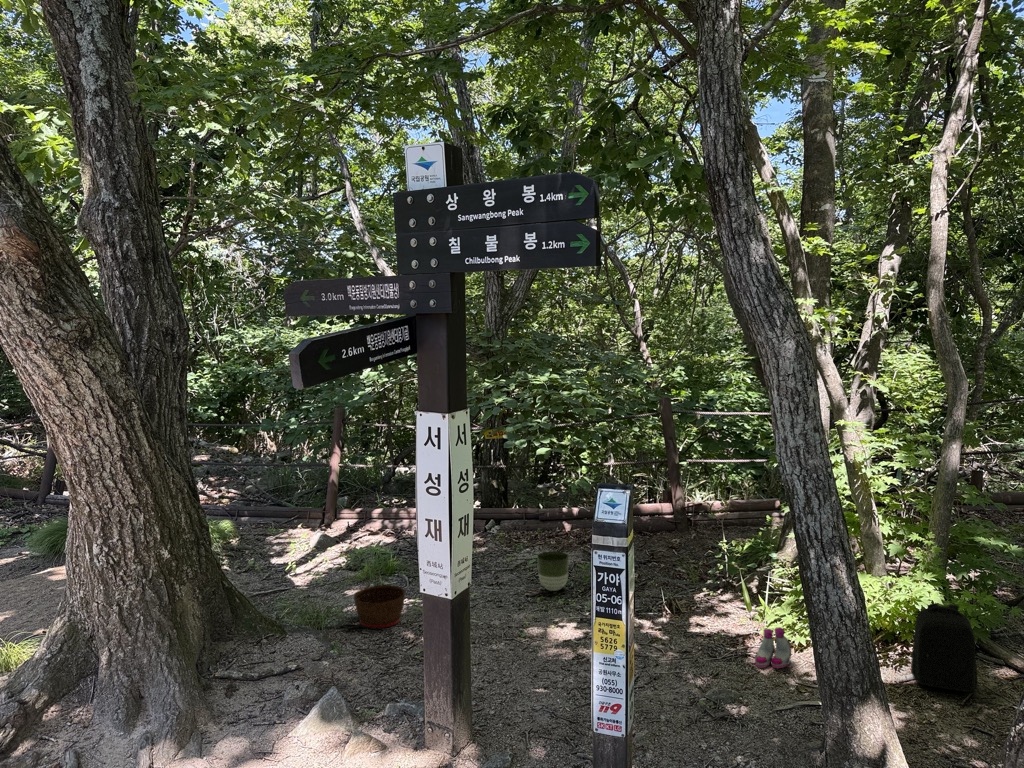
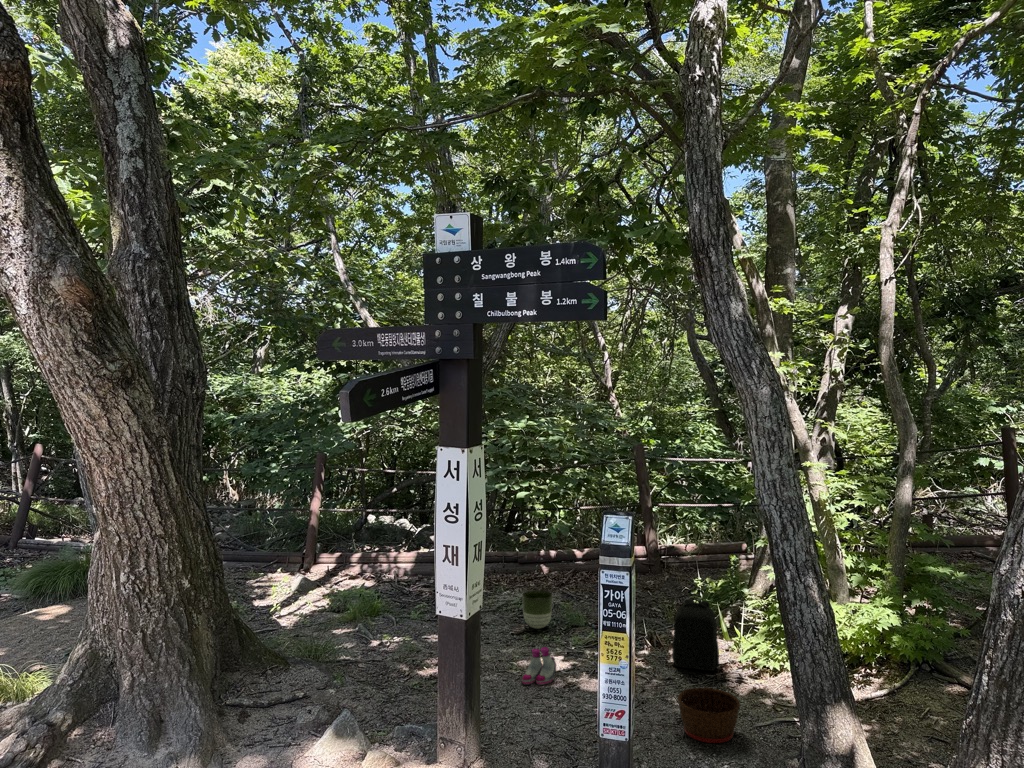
basket: present [354,585,405,628] -> present [678,687,740,743]
backpack: present [911,603,978,692] -> present [672,599,719,671]
boots: present [755,627,791,668] -> present [522,647,556,685]

